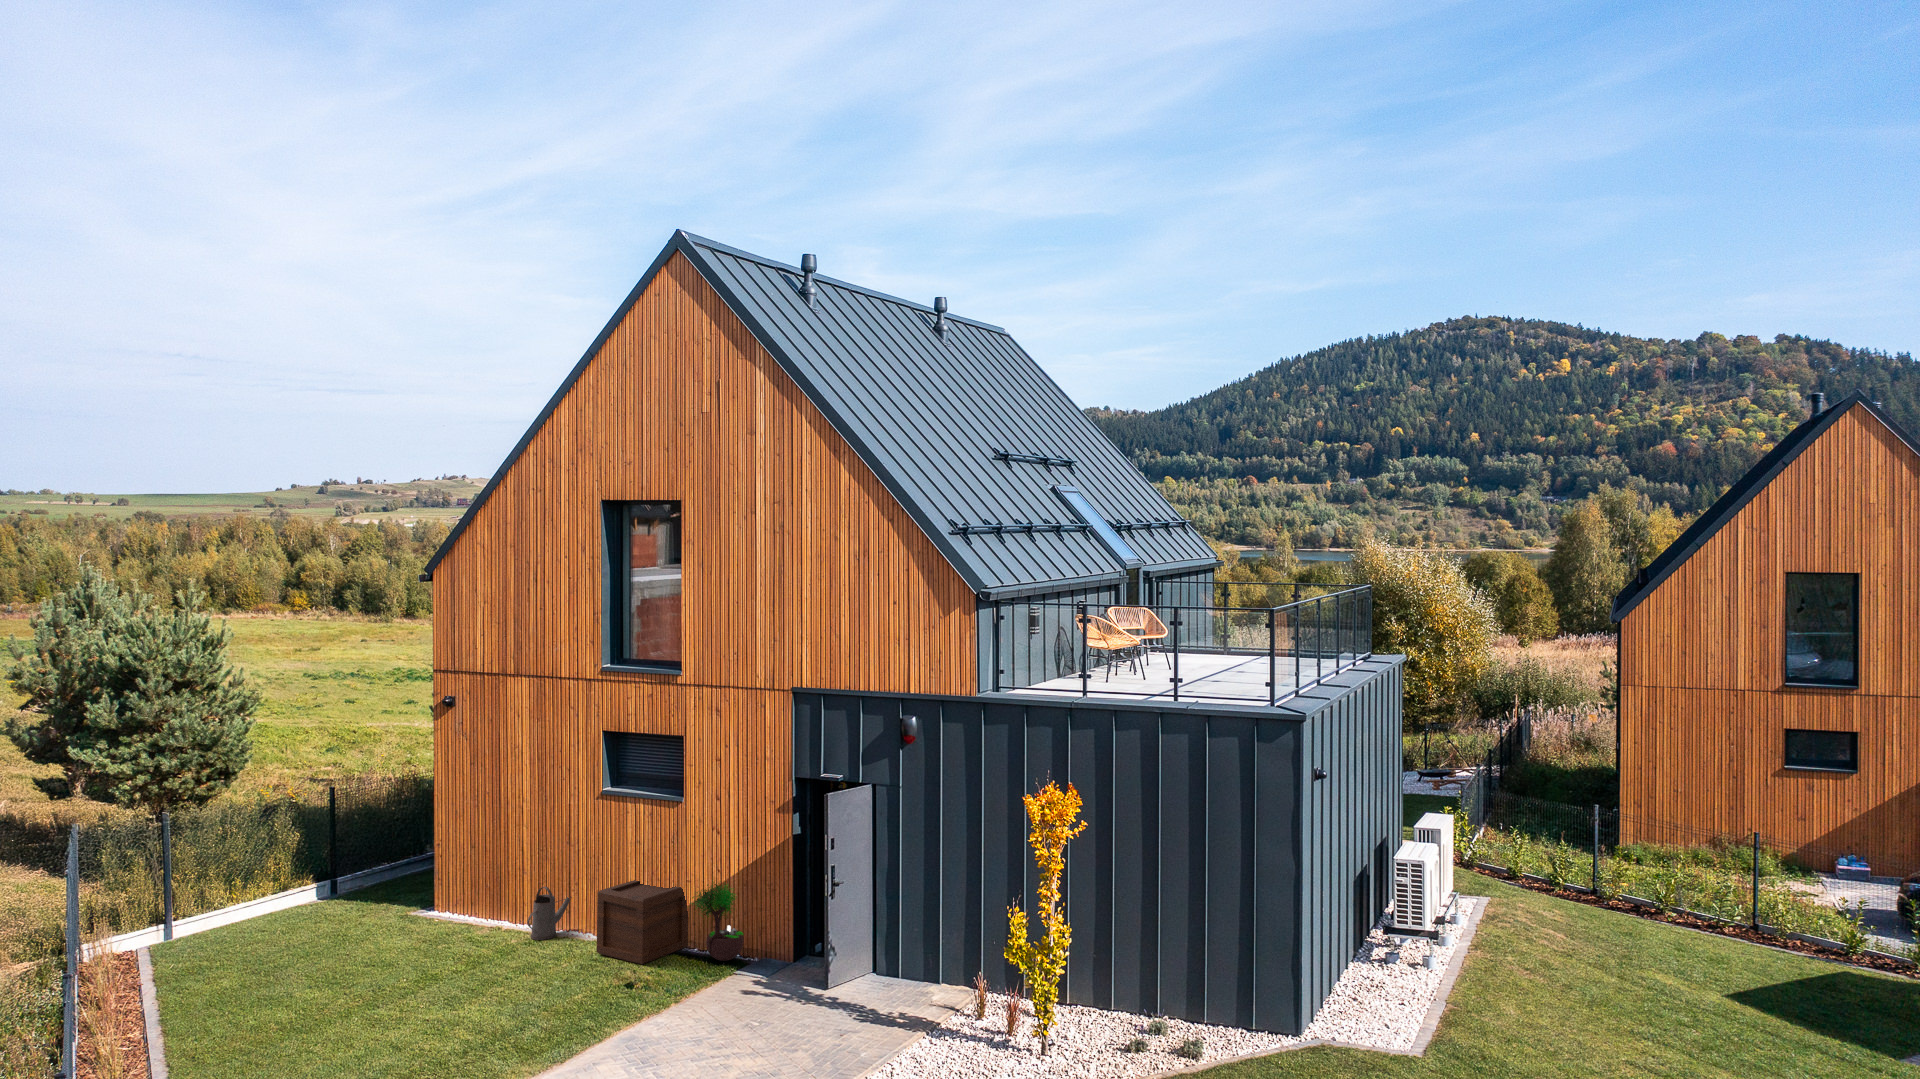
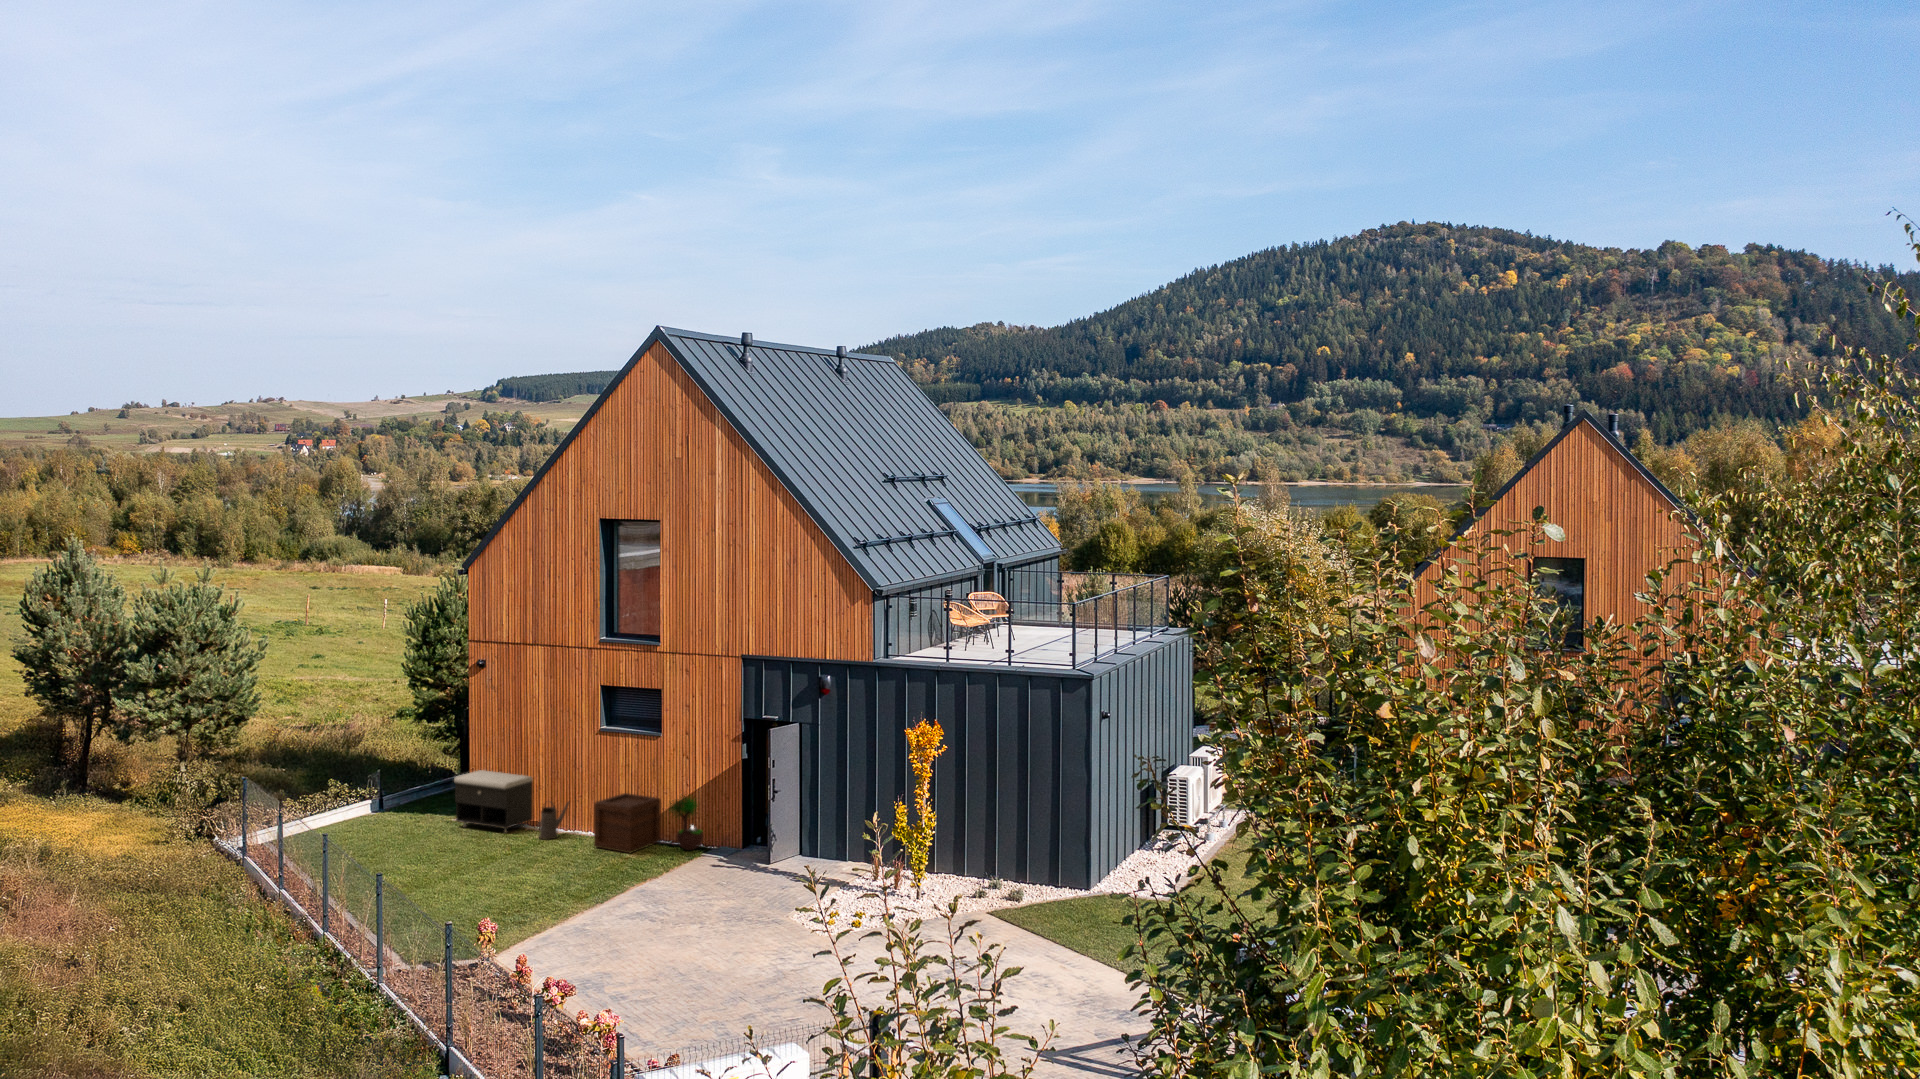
storage bench: none [430,842,532,928] -> present [454,770,533,833]

